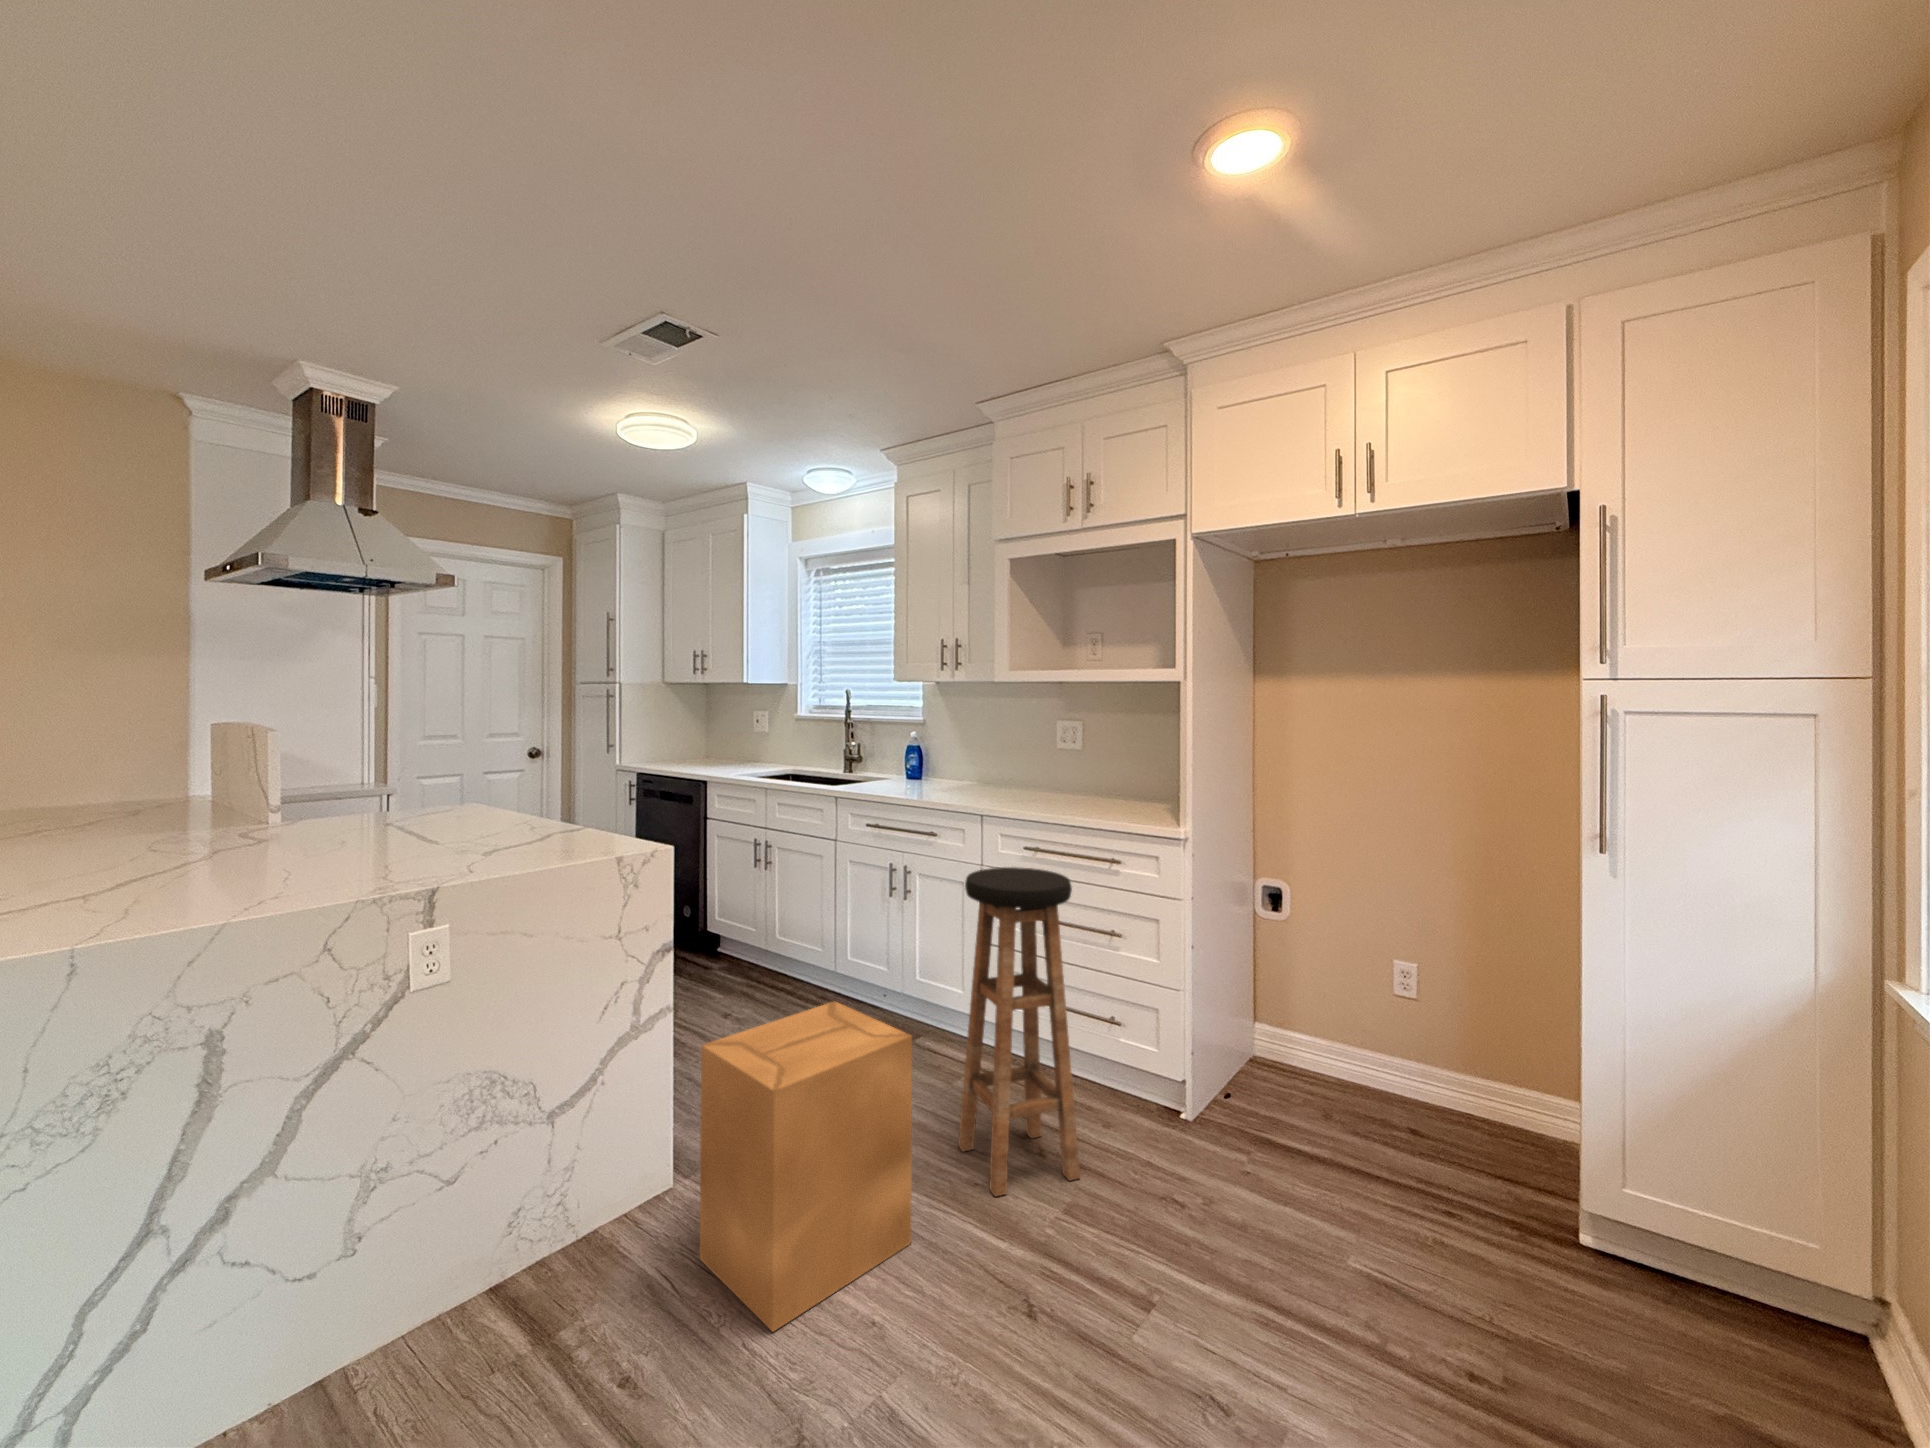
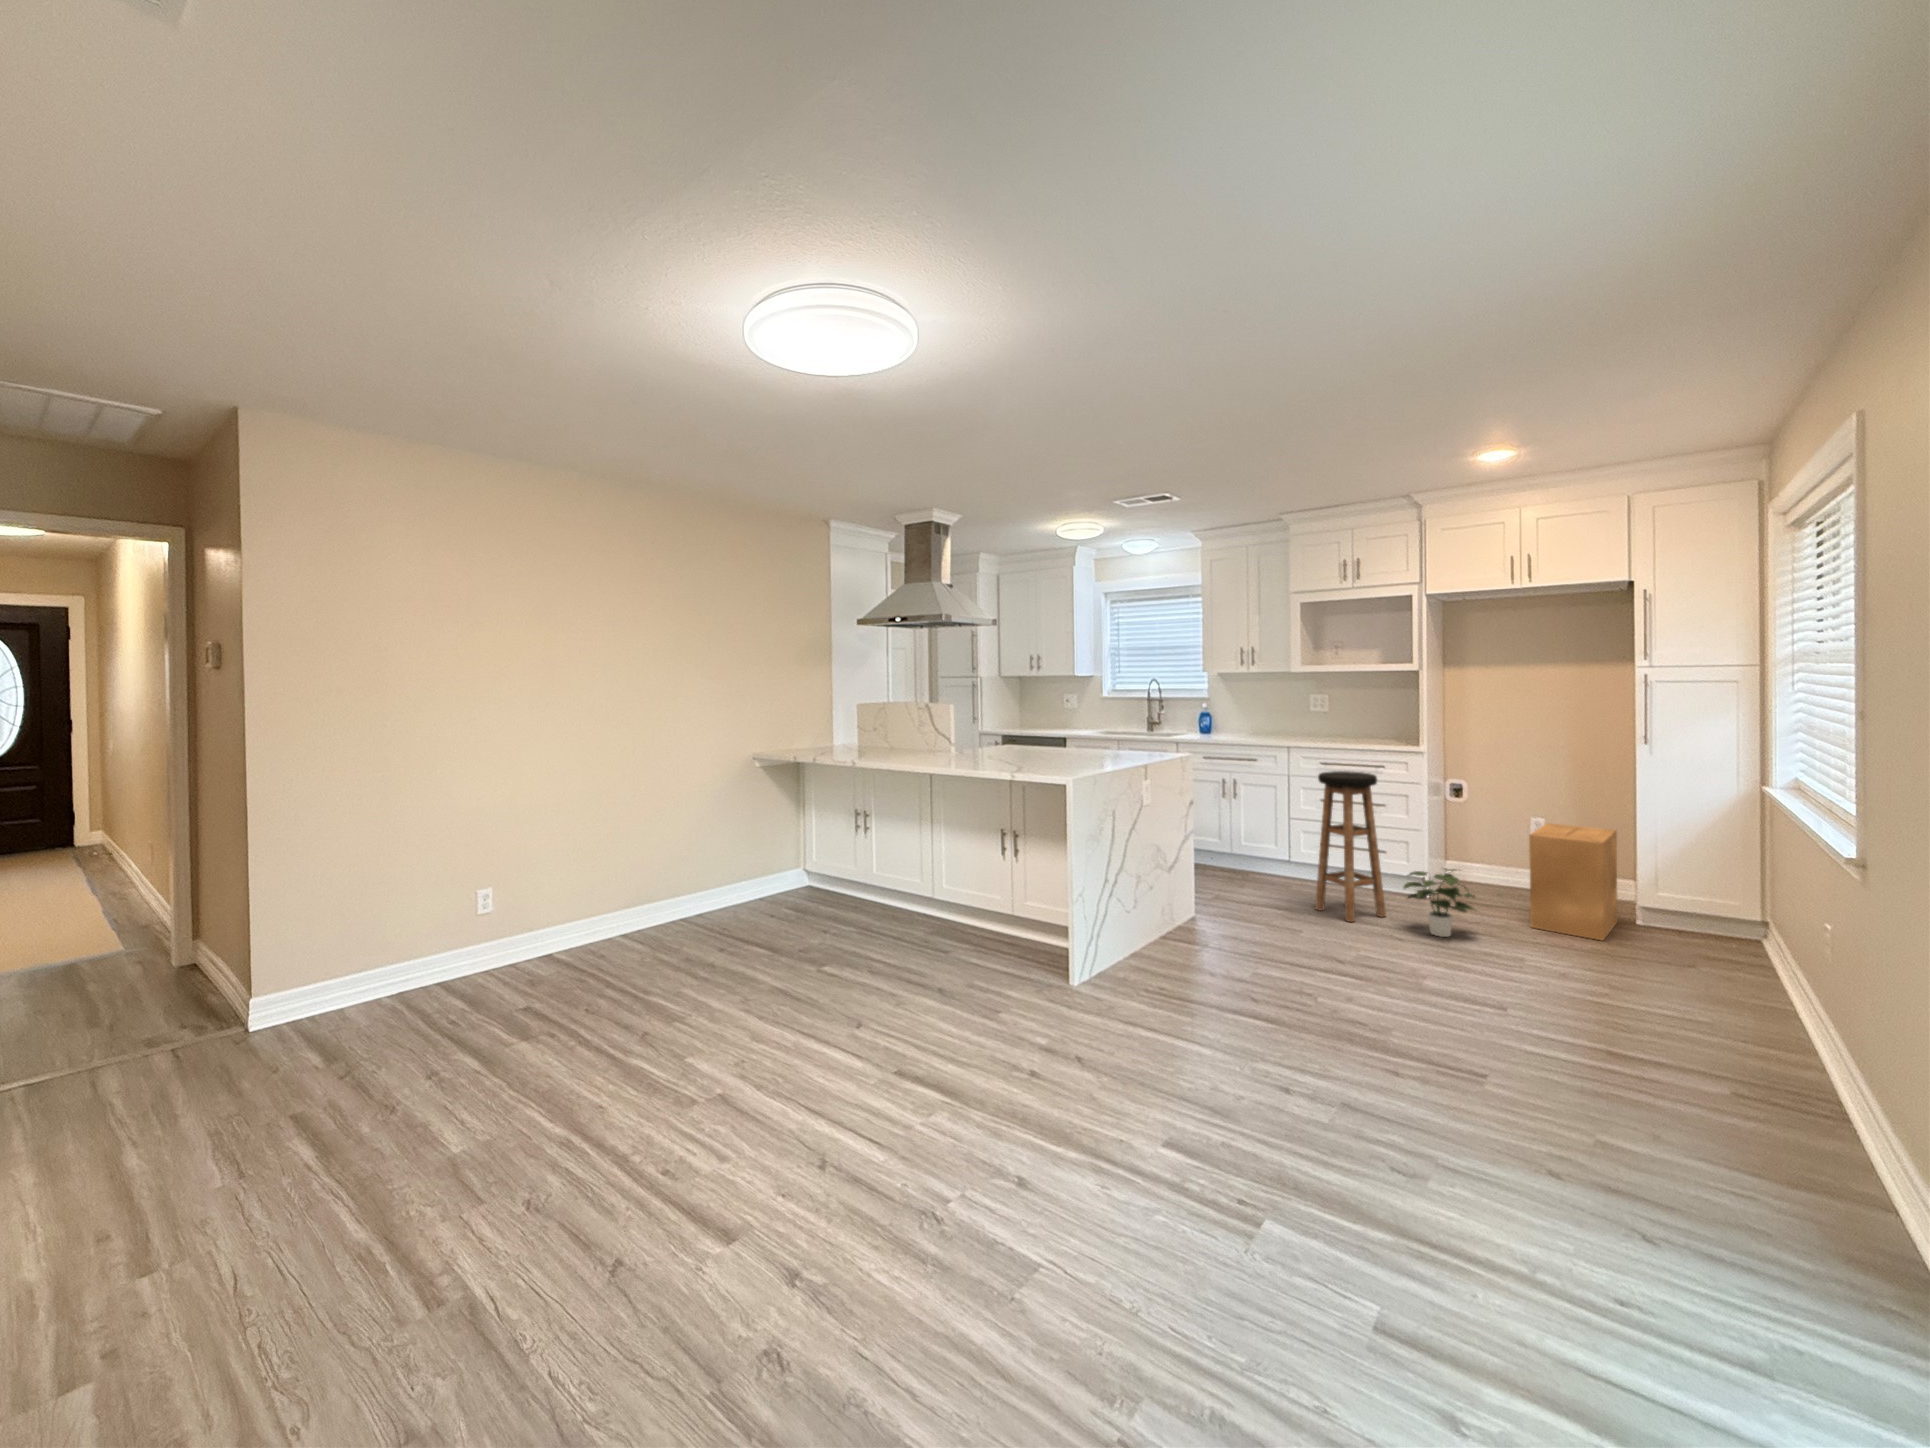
cardboard box: present [700,1001,912,1331] -> present [1529,823,1618,941]
potted plant: none [1089,1097,1234,1266] -> present [1403,869,1475,937]

